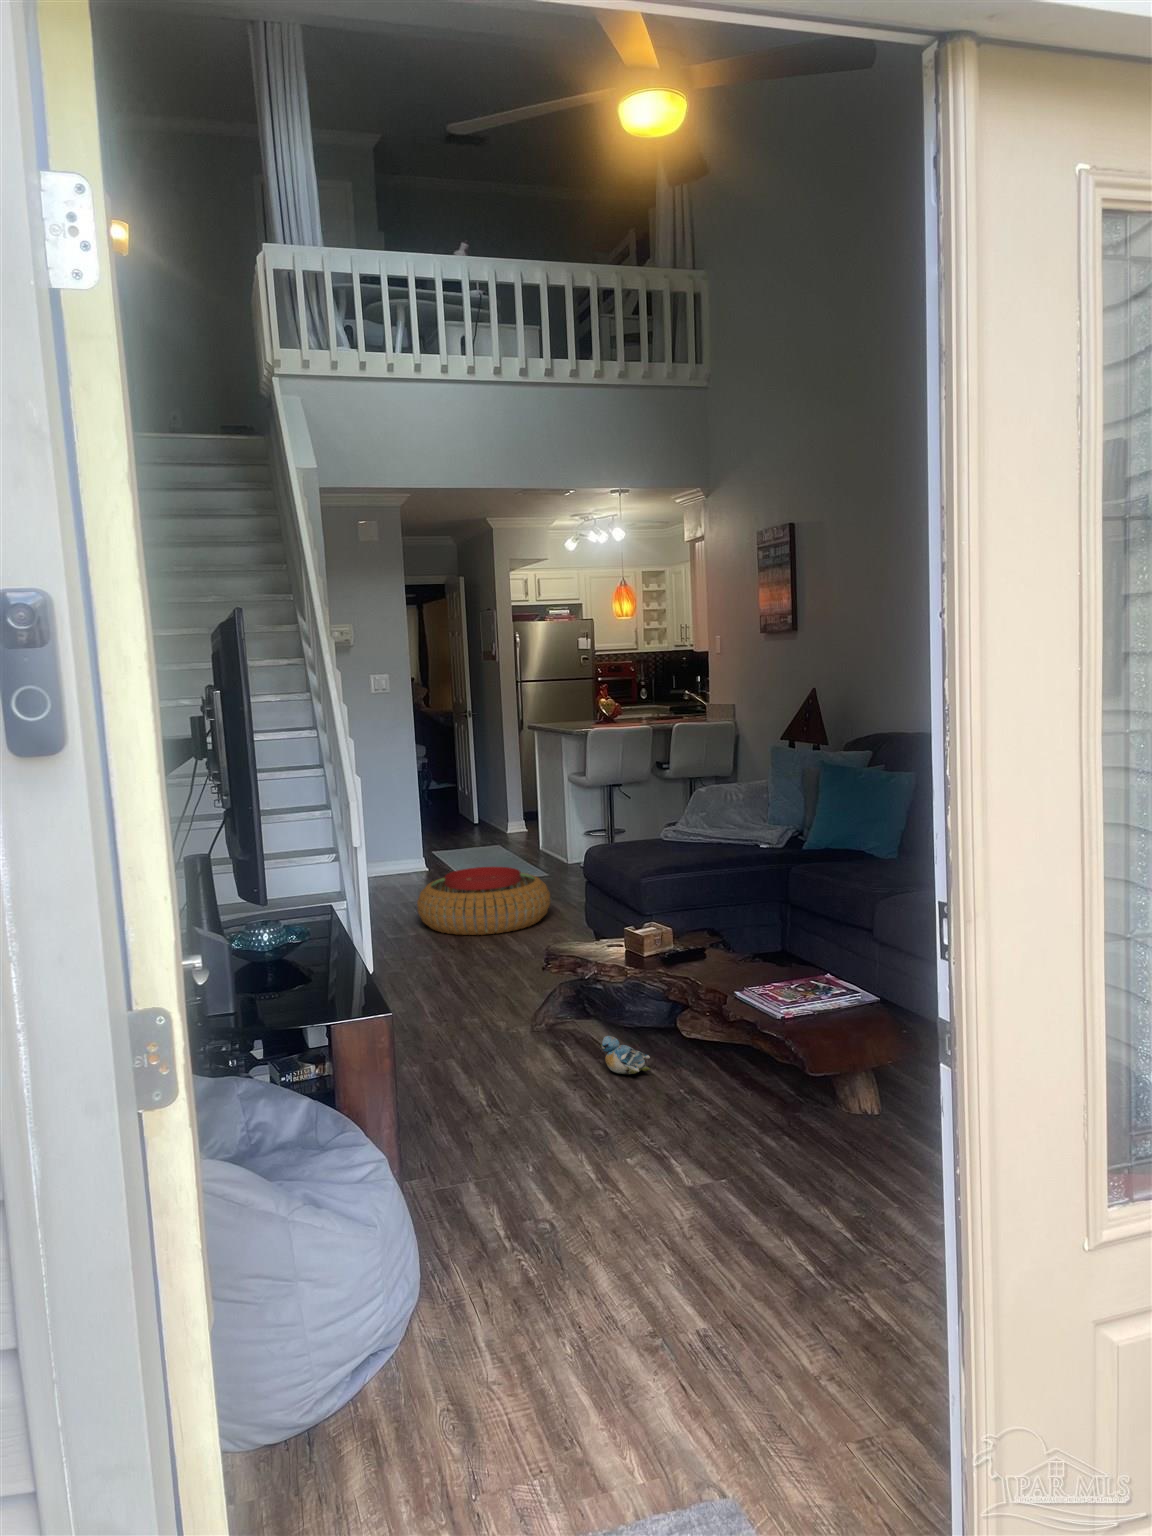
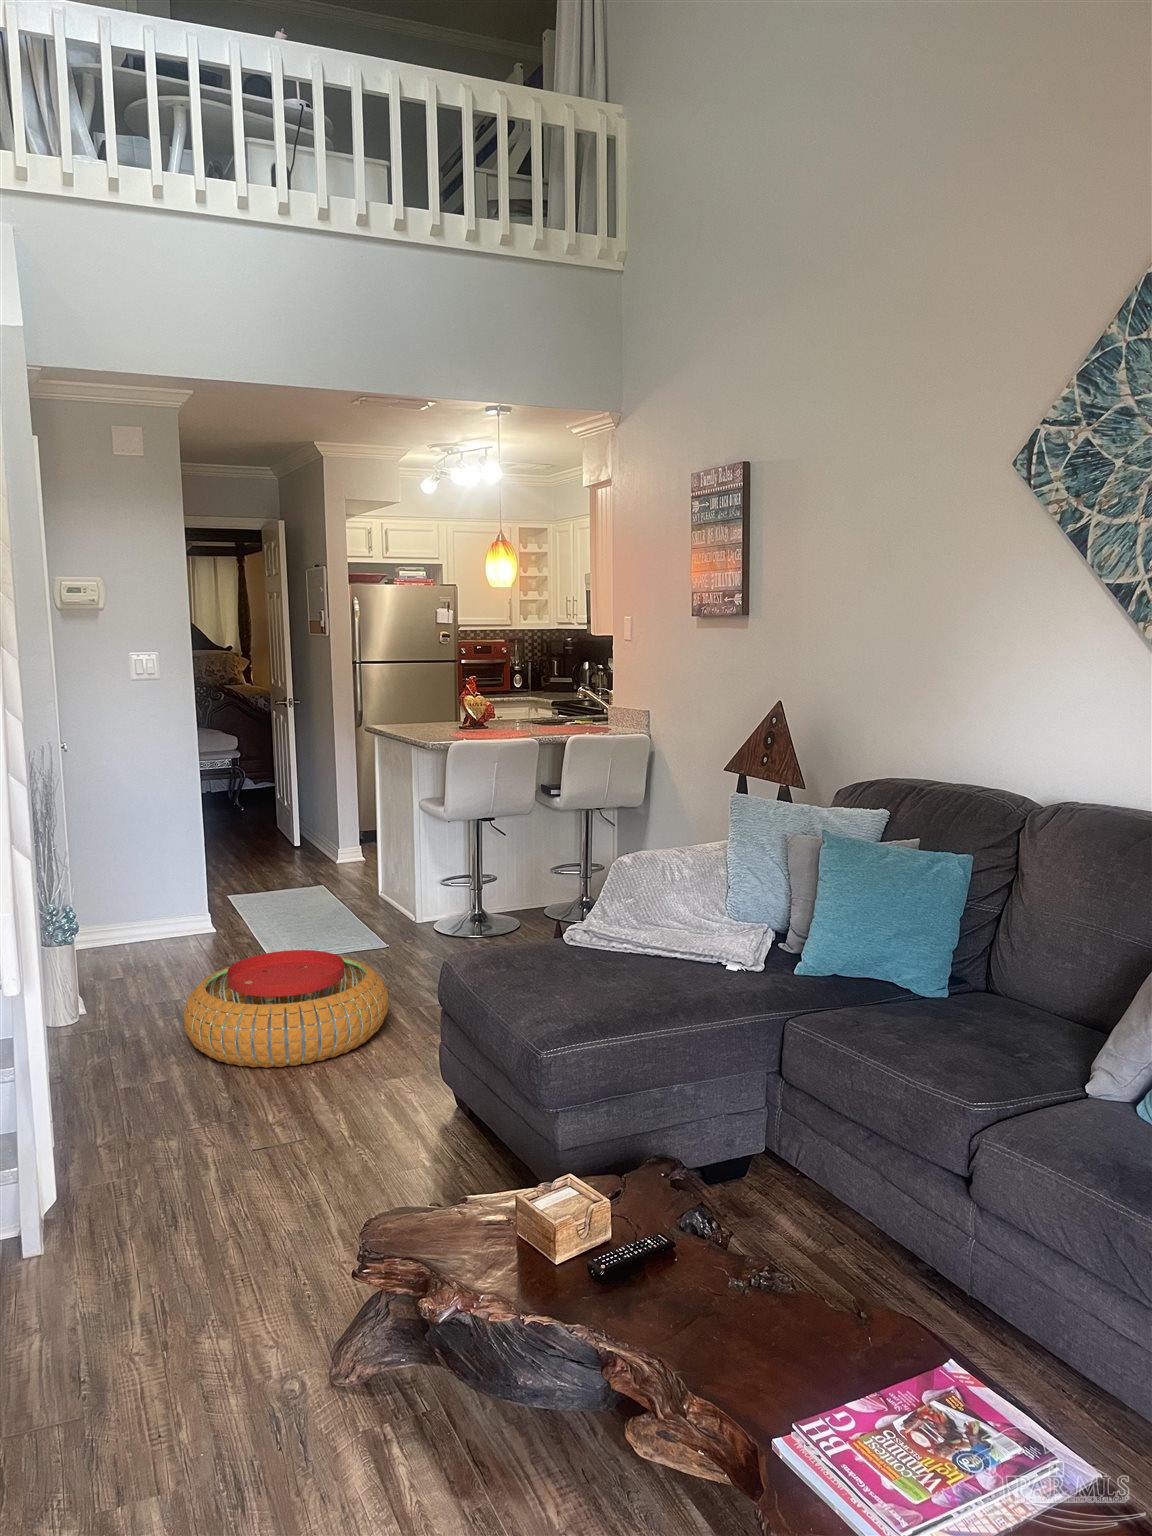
plush toy: present [601,1036,651,1074] -> none [466,1396,562,1479]

